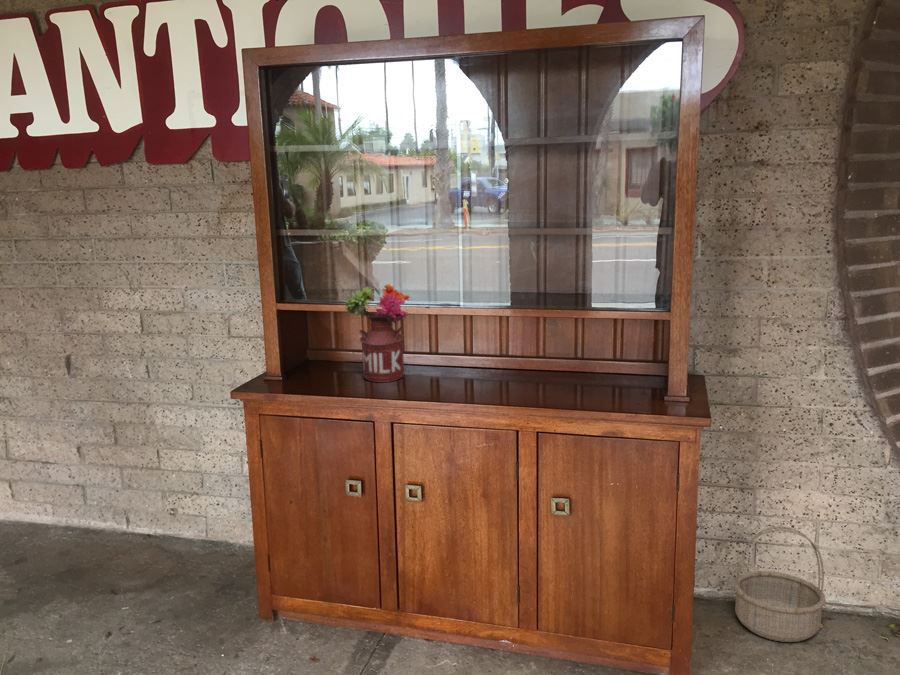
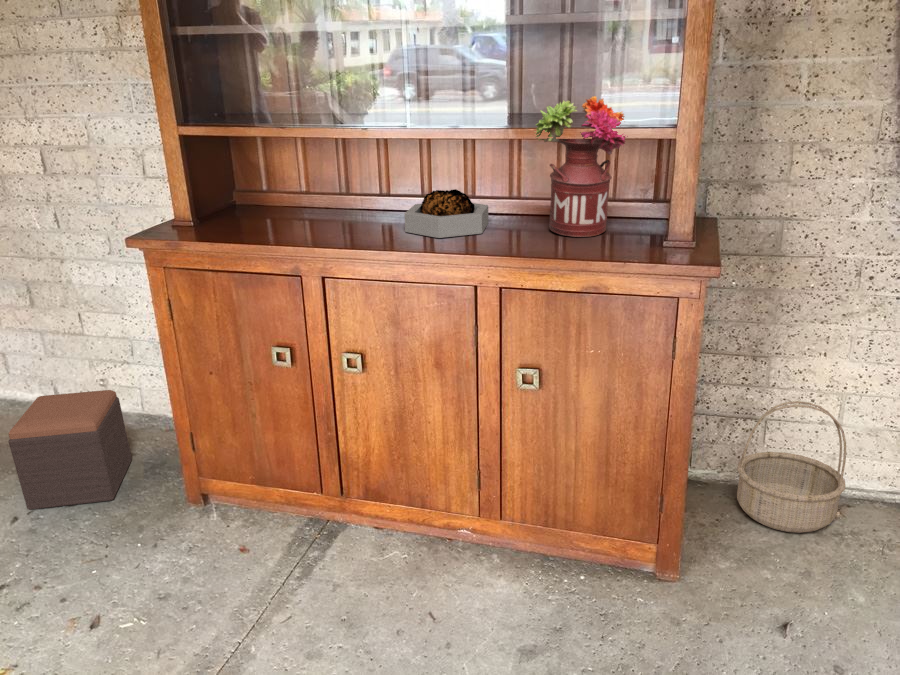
flower arrangement: present [345,284,411,382] -> present [536,96,628,237]
decorative bowl: none [457,351,522,393] -> present [404,189,488,238]
footstool: none [110,518,203,626] -> present [8,390,132,510]

